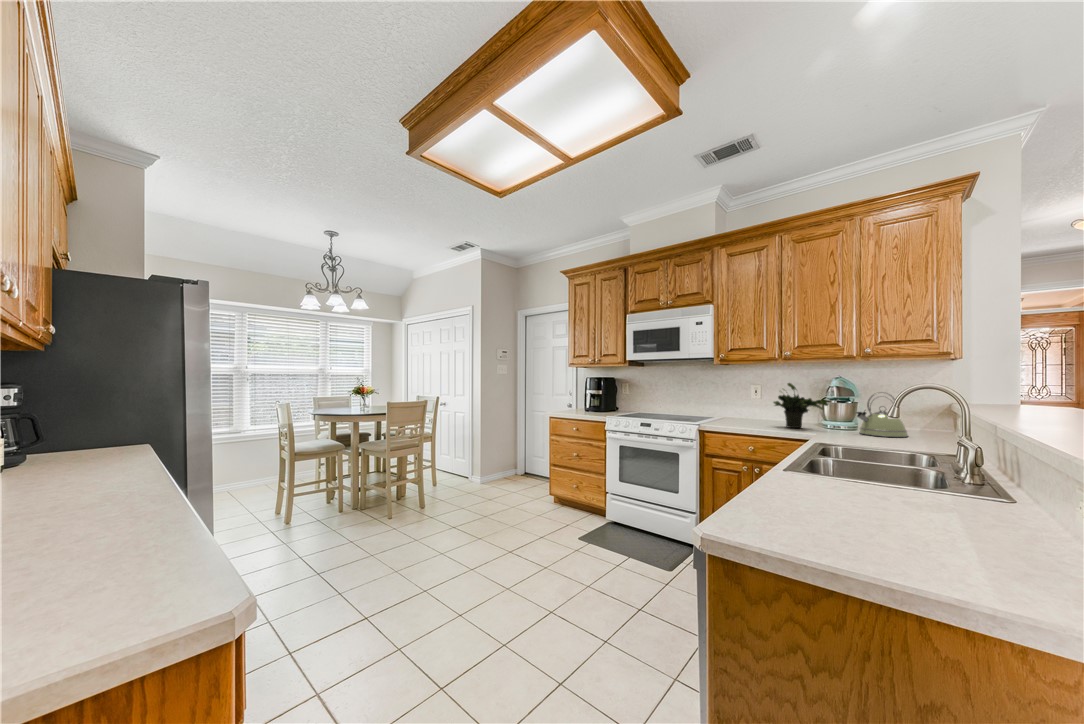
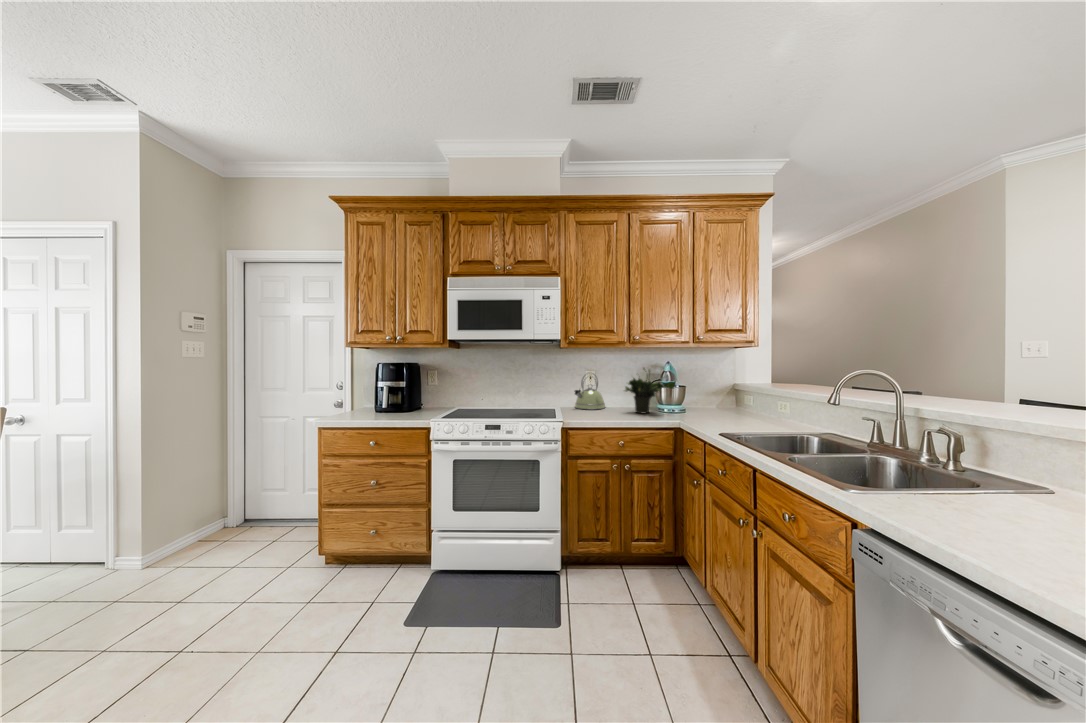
kettle: present [856,392,908,437] -> present [574,373,605,410]

